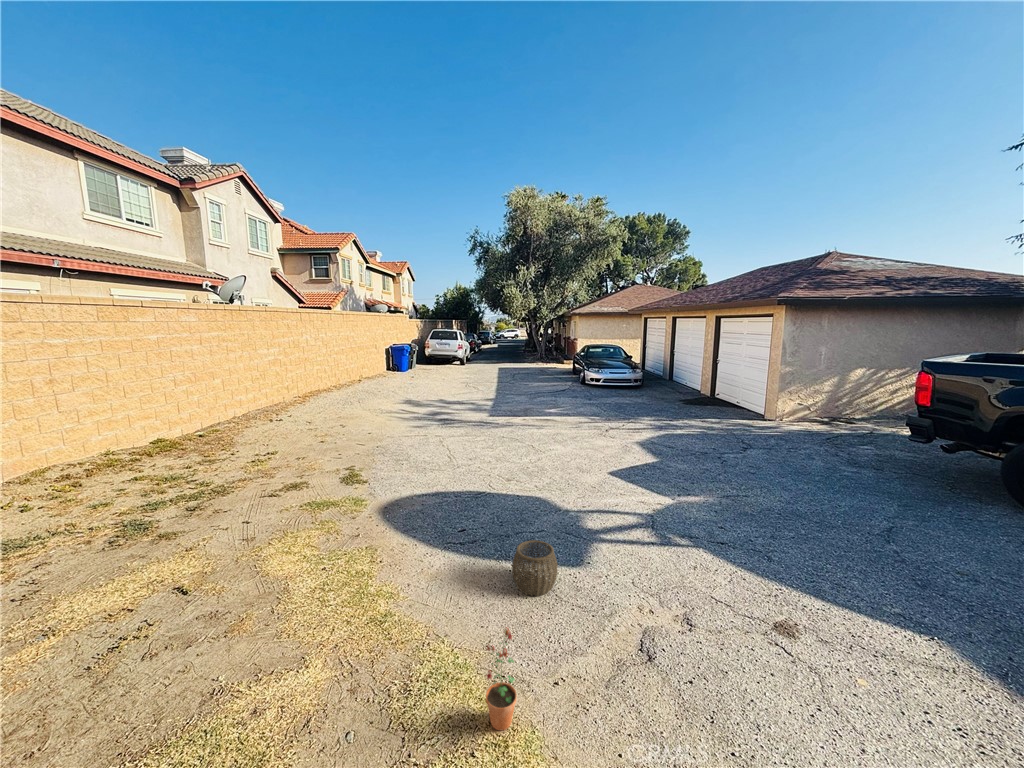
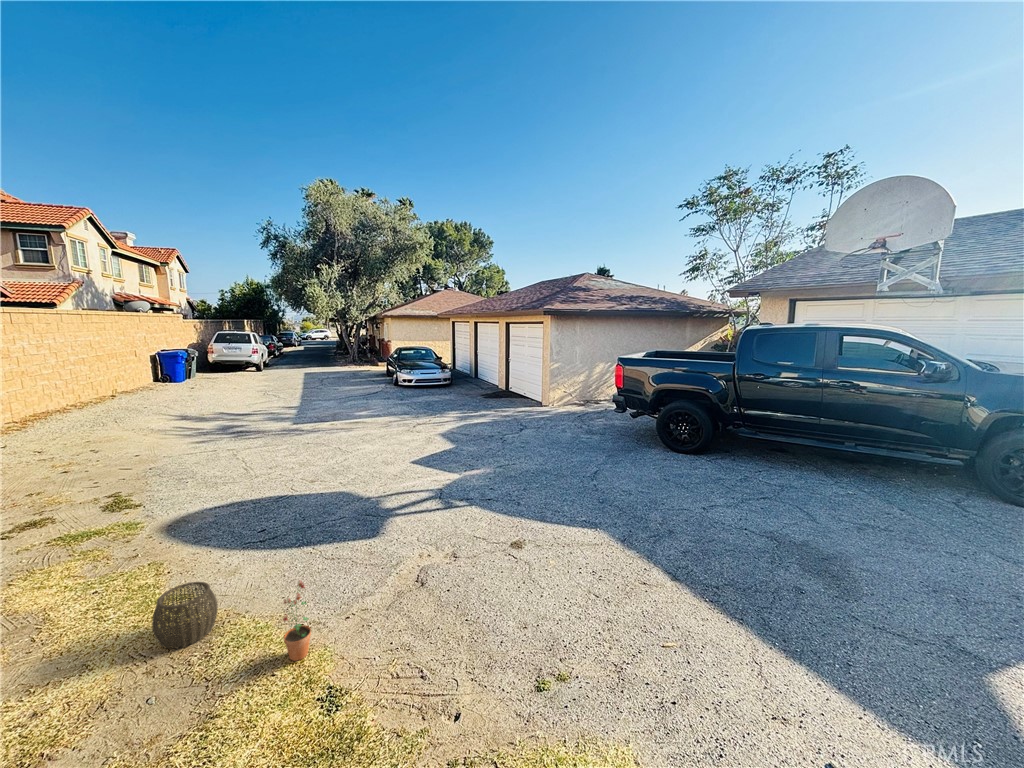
woven basket: present [512,540,558,596] -> present [152,582,218,649]

